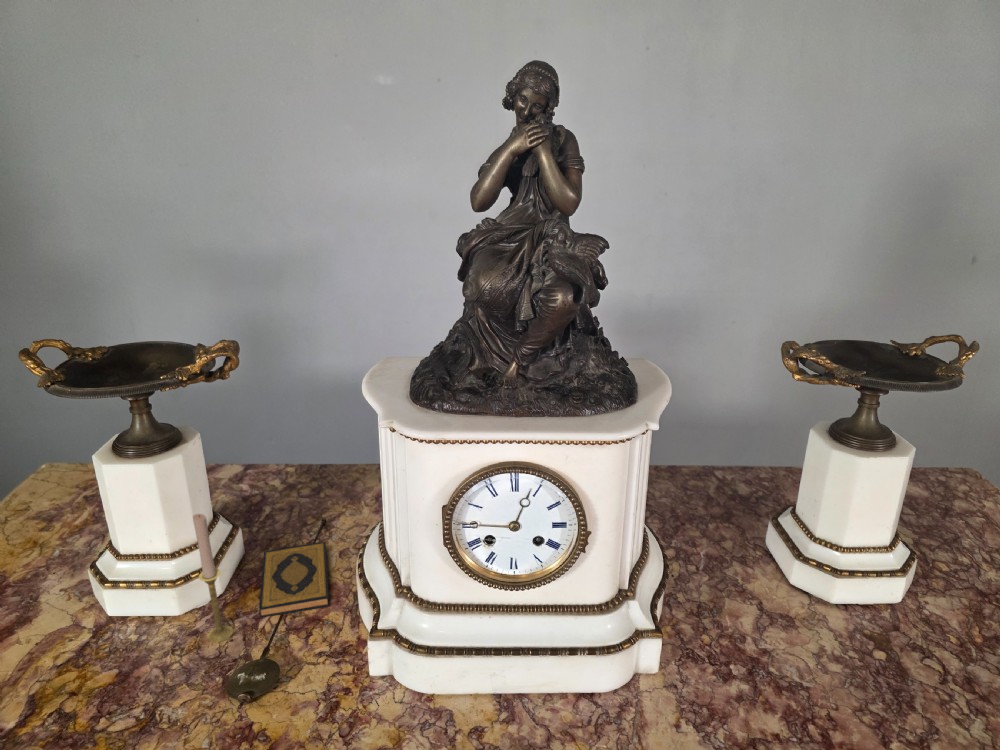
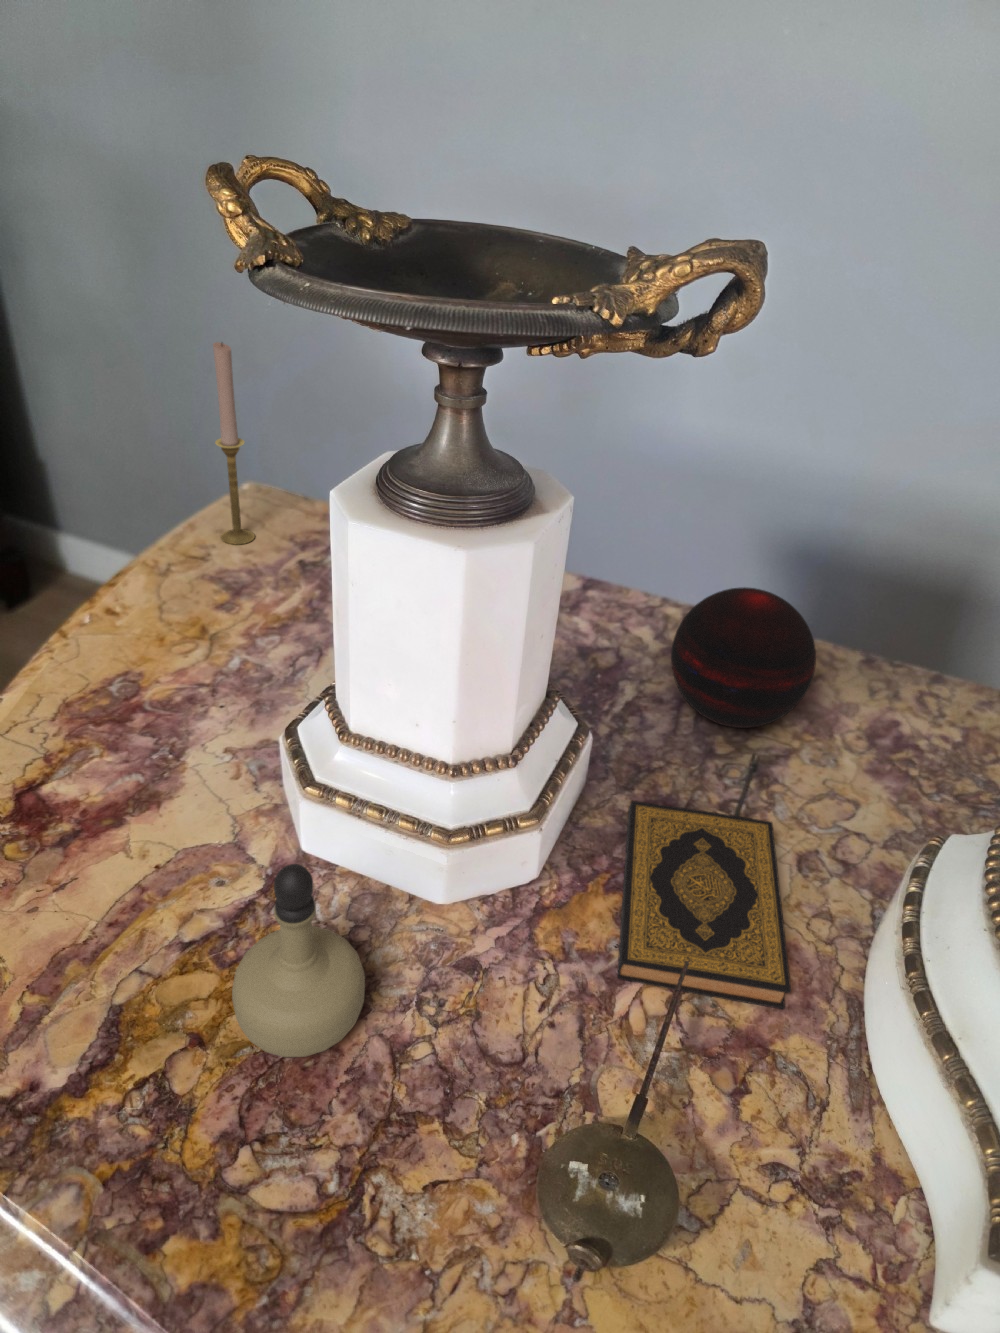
decorative orb: none [278,449,341,511] -> present [671,587,816,728]
candlestick: present [193,514,233,642] -> present [213,342,255,544]
perfume bottle: none [85,600,147,686] -> present [232,864,365,1057]

